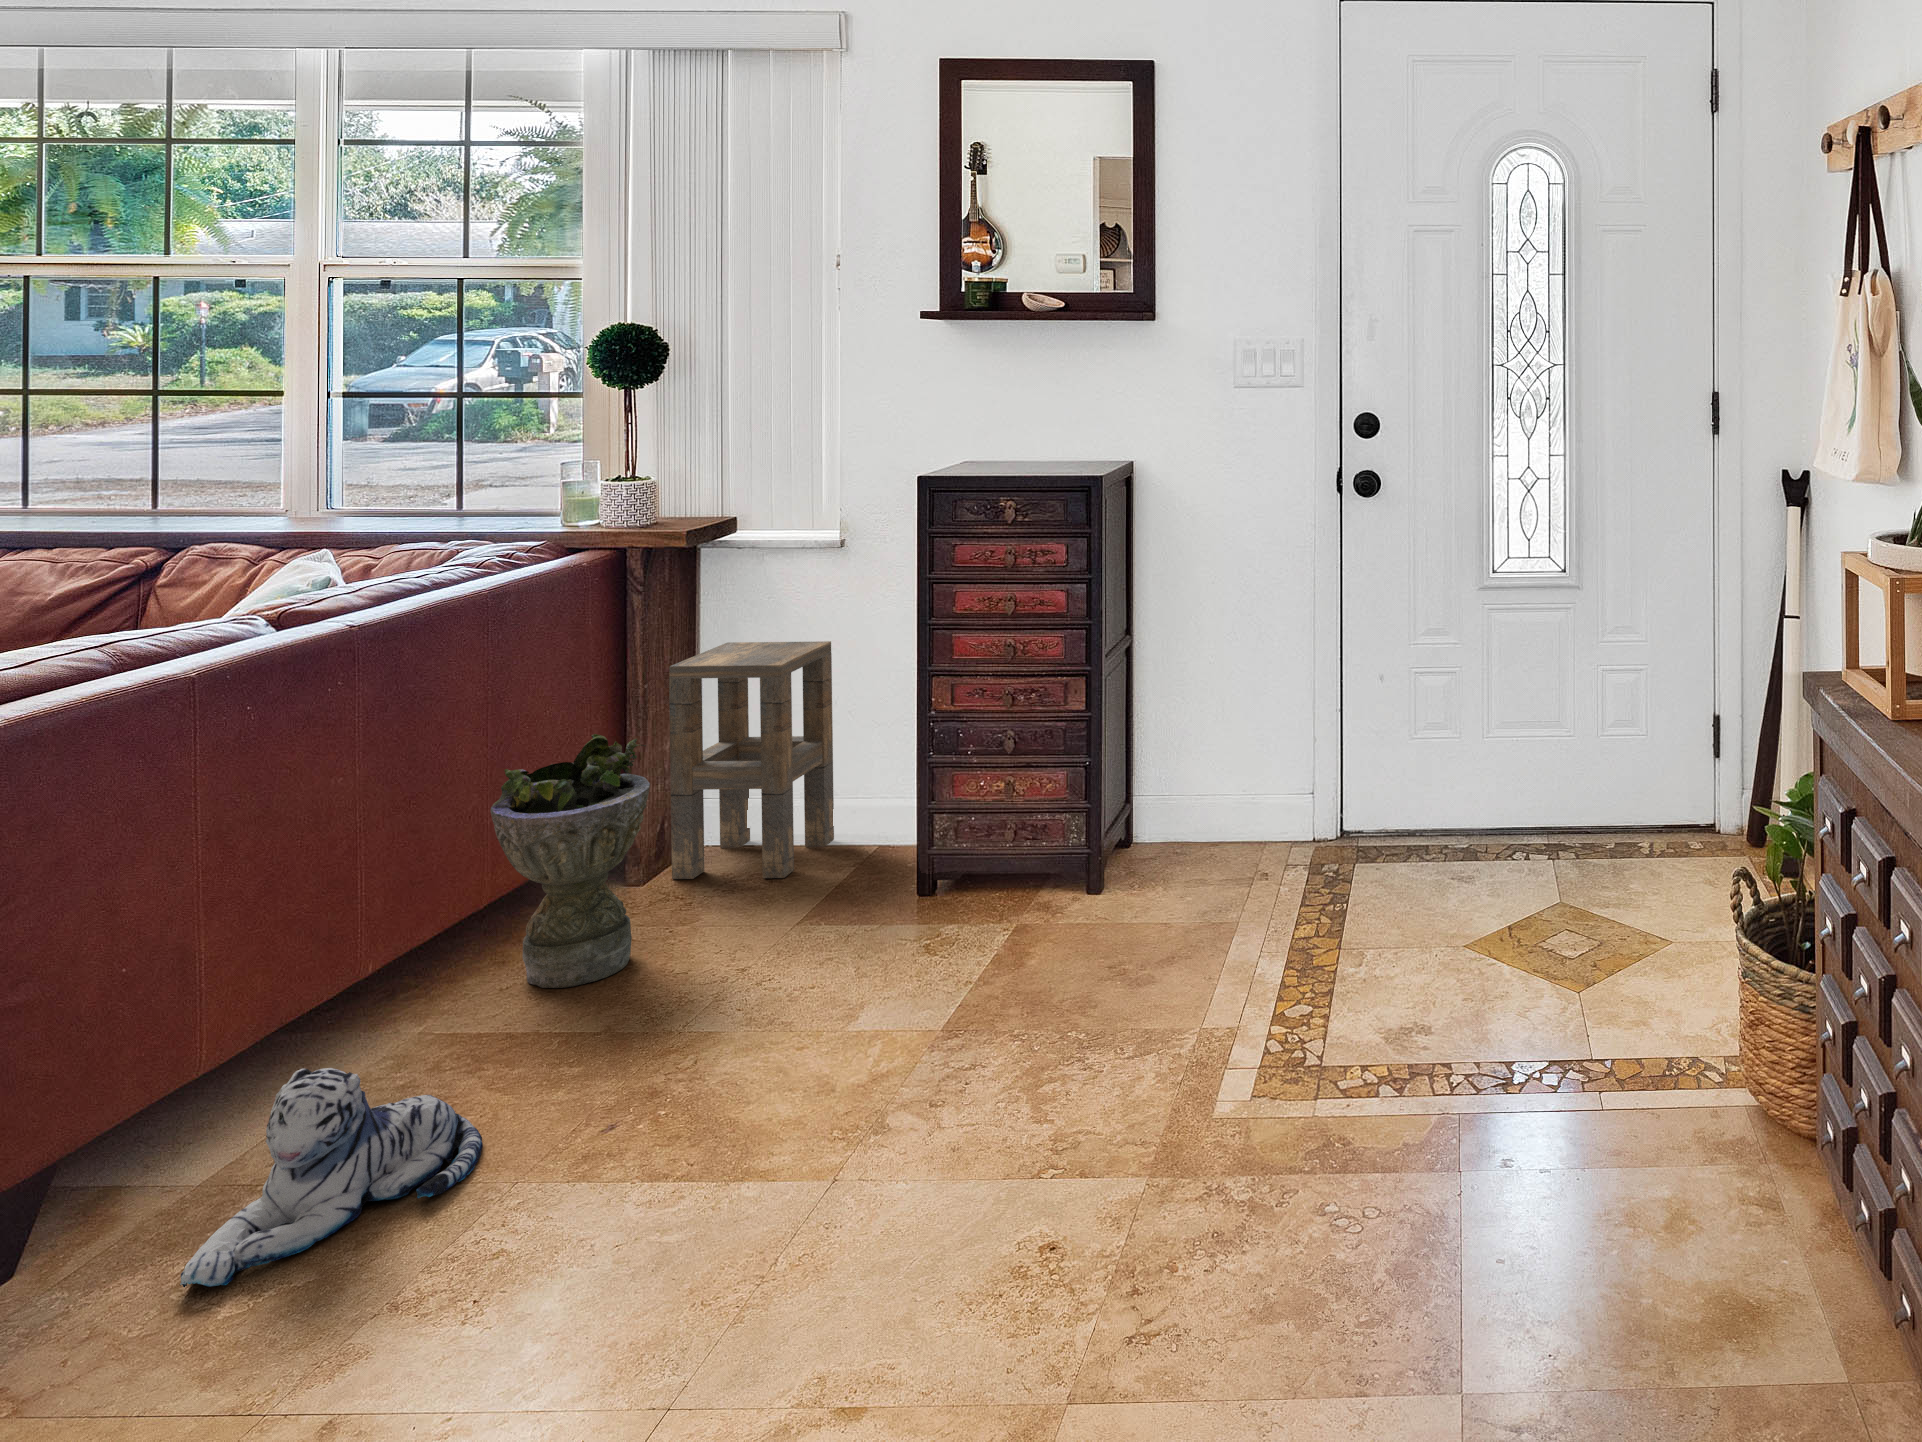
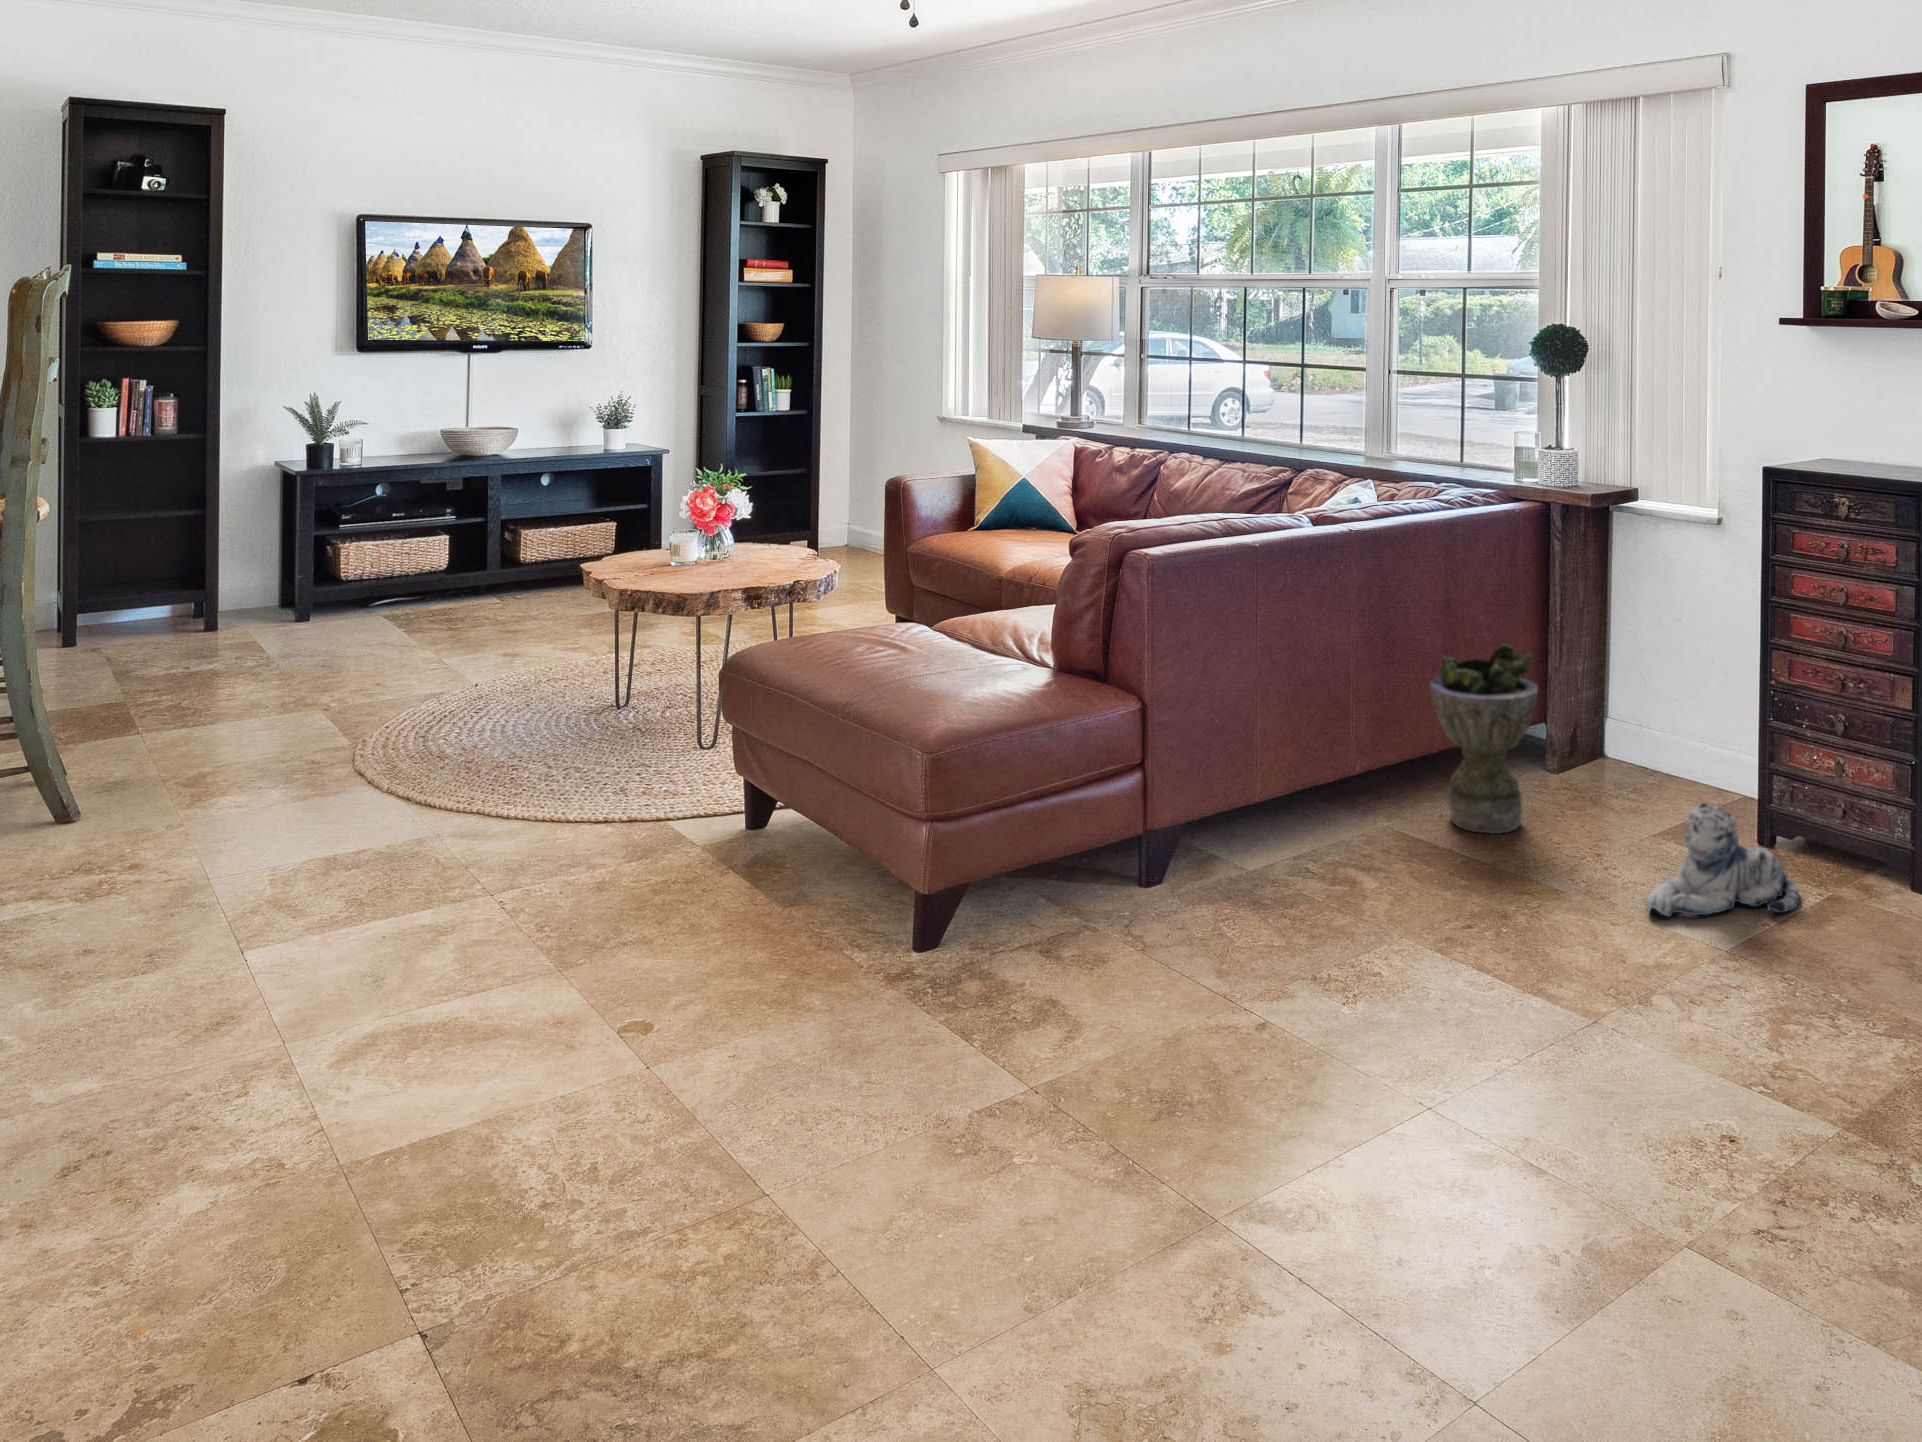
side table: present [669,641,834,879] -> none [1573,593,1710,801]
plush toy: present [180,1068,483,1287] -> present [1646,802,1799,917]

